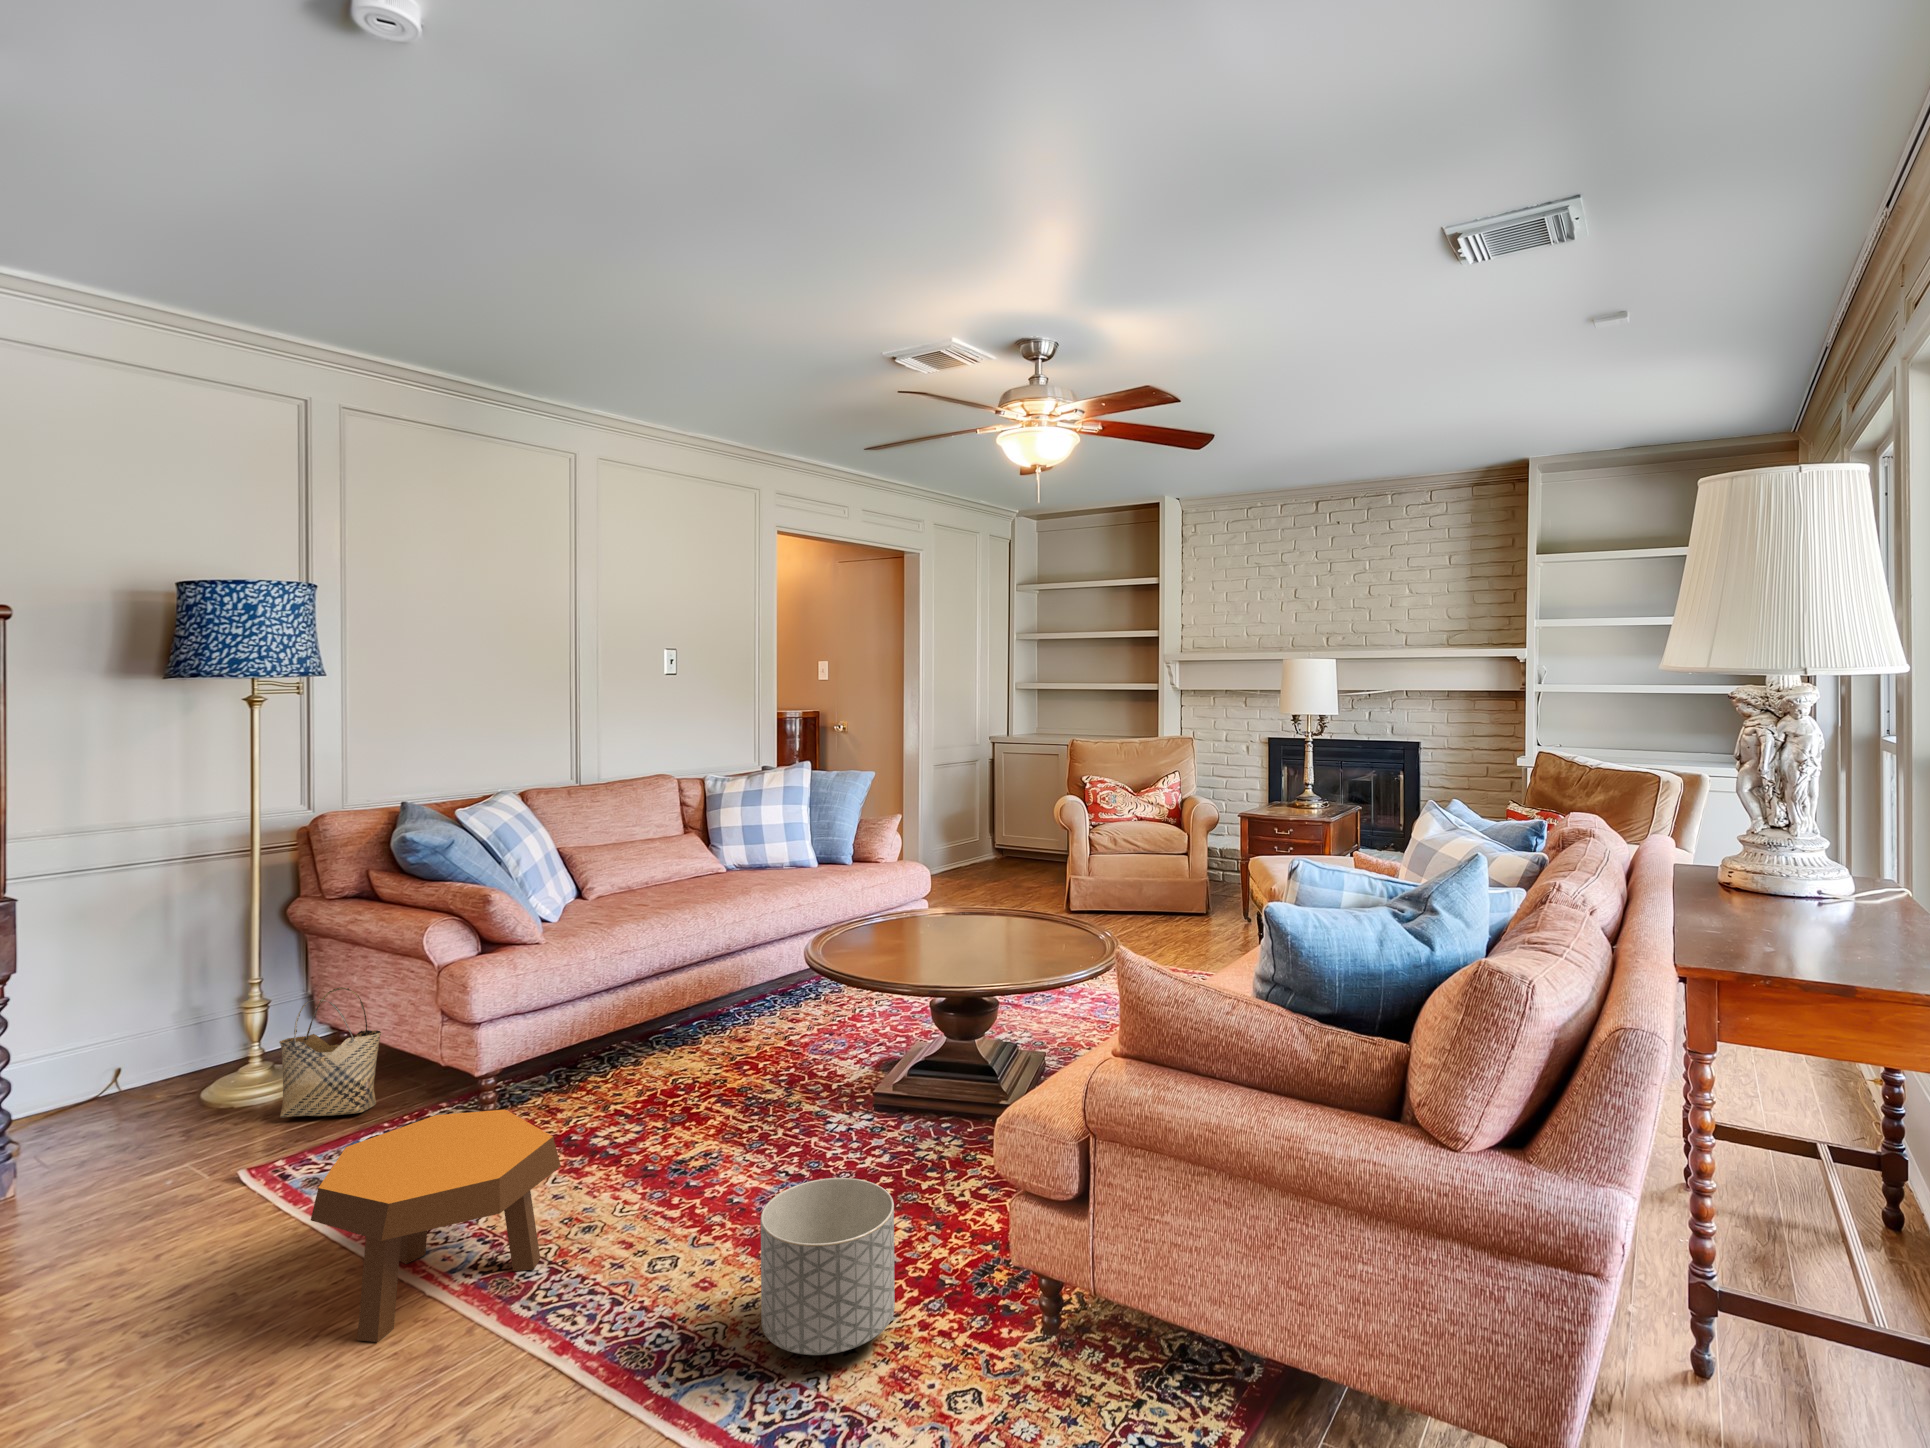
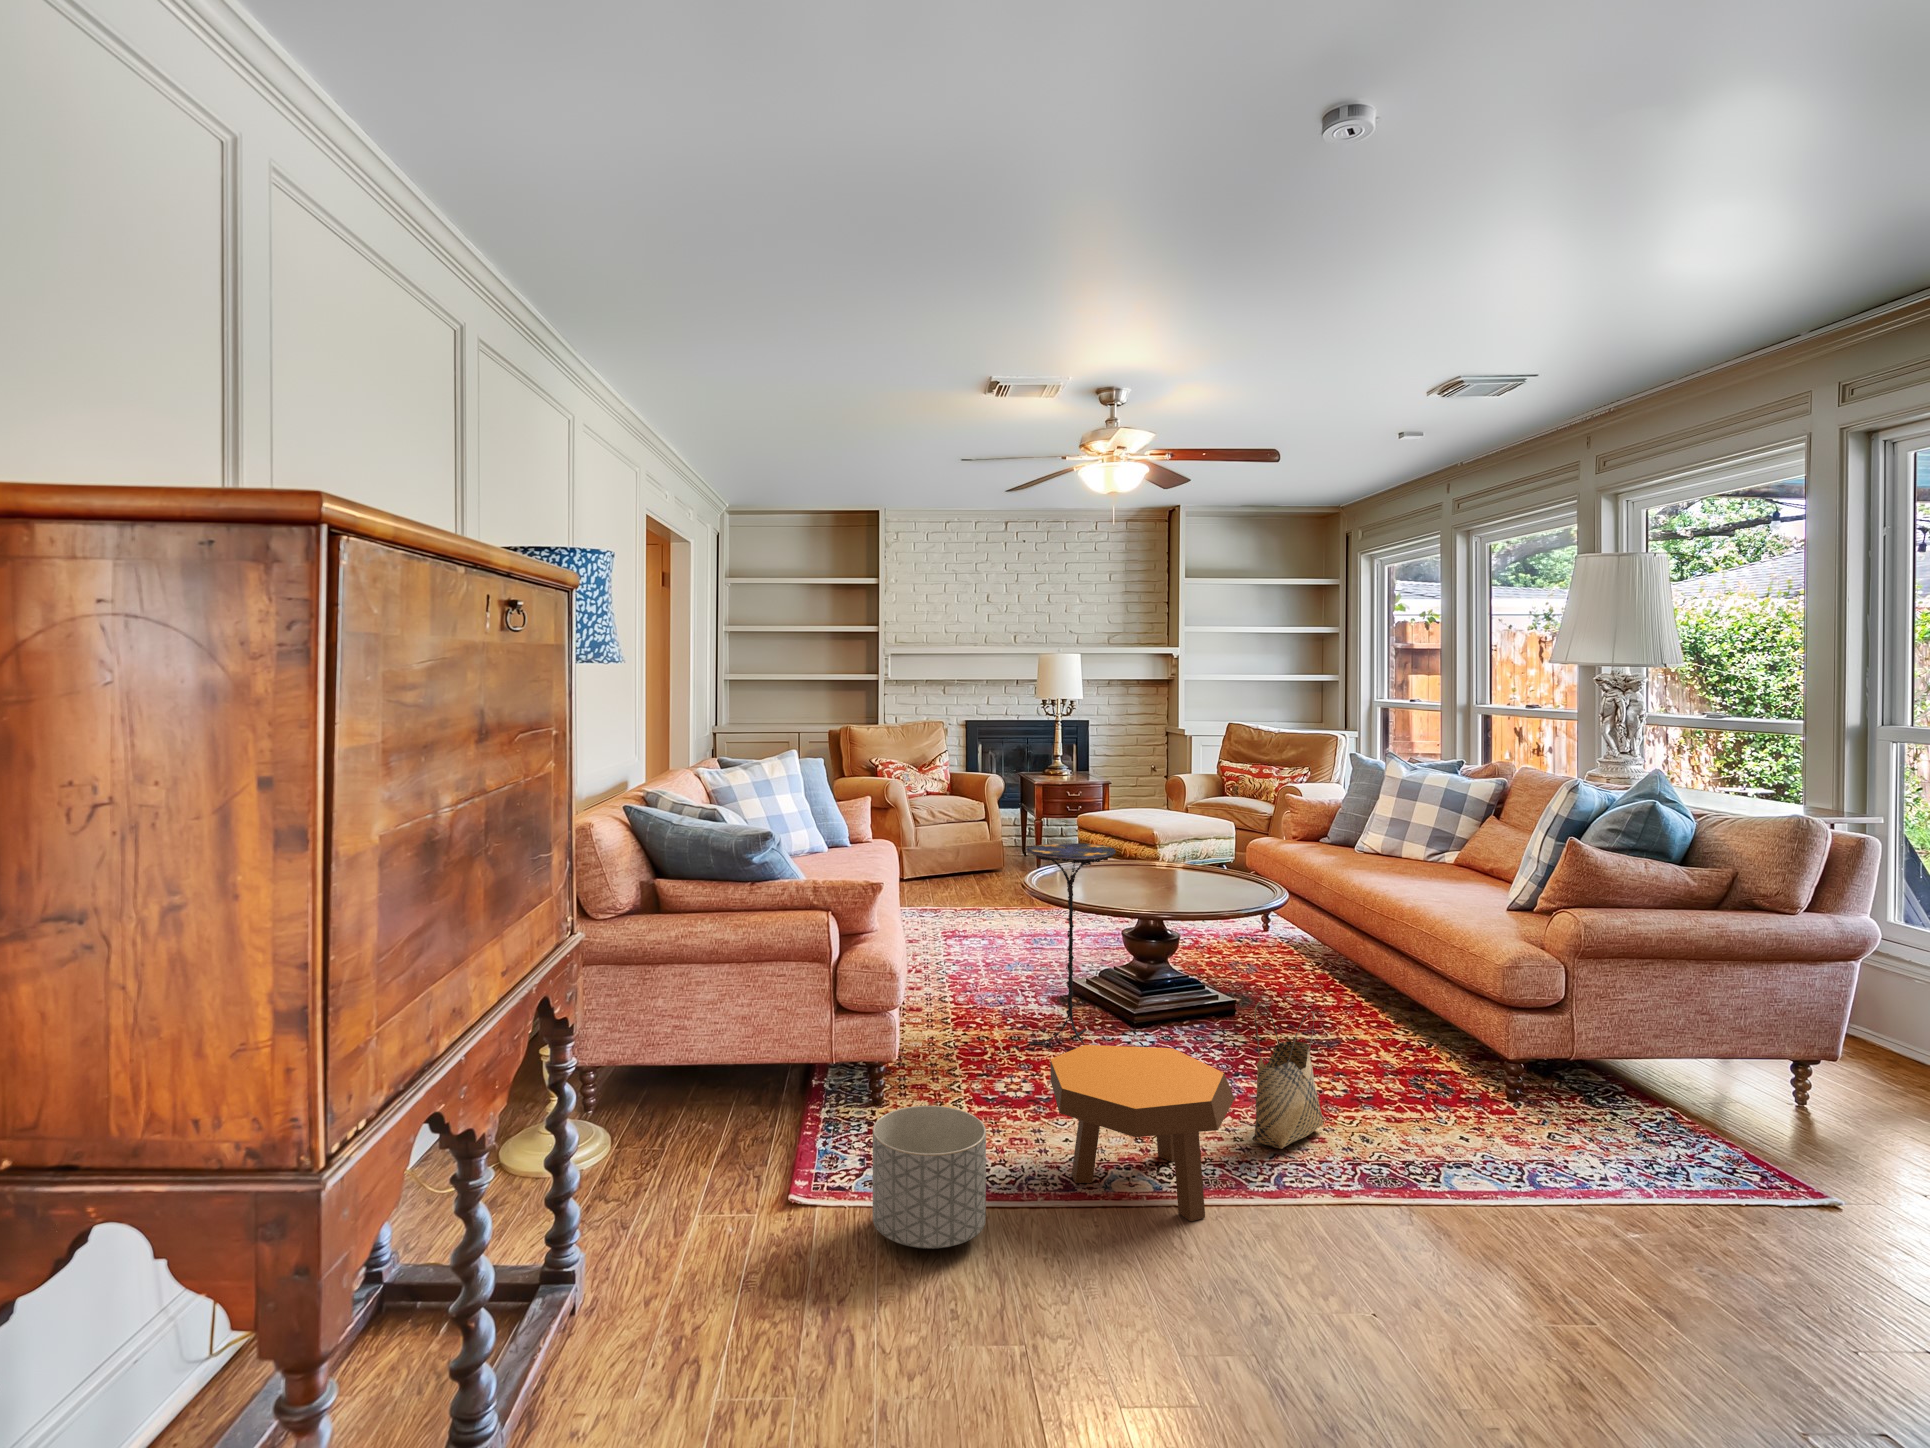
side table: none [718,881,823,1132] -> present [1026,843,1116,1045]
woven basket: present [279,987,381,1118] -> present [1254,1002,1323,1149]
planter: present [761,1178,895,1355] -> present [873,1106,986,1249]

